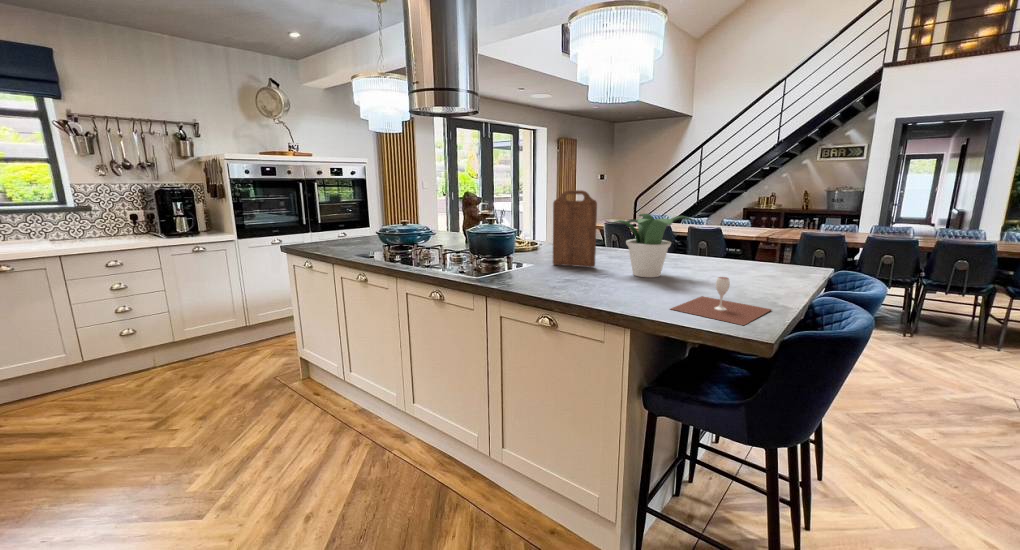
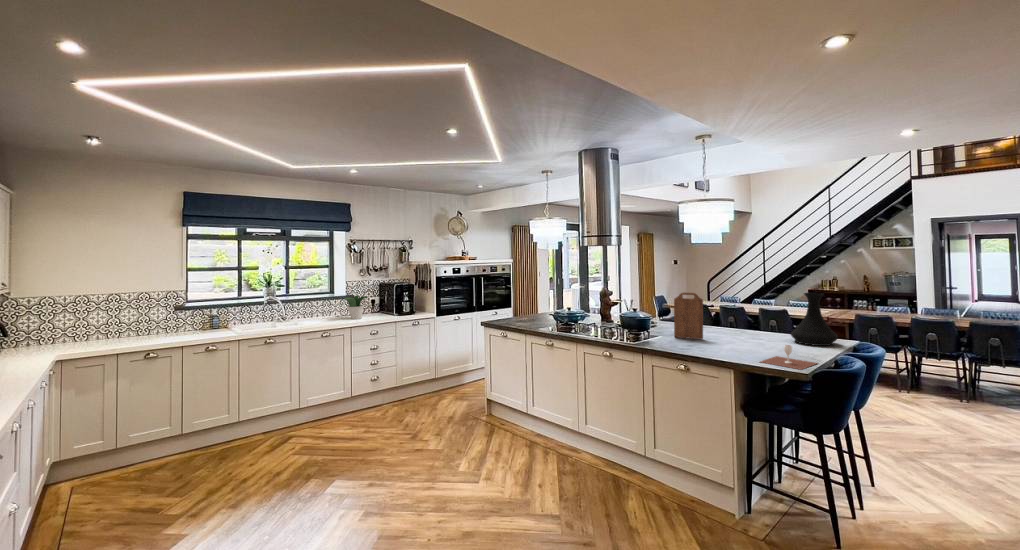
vase: none [727,190,797,276] -> present [791,293,838,346]
potted plant: present [612,214,694,277] -> present [344,295,367,319]

